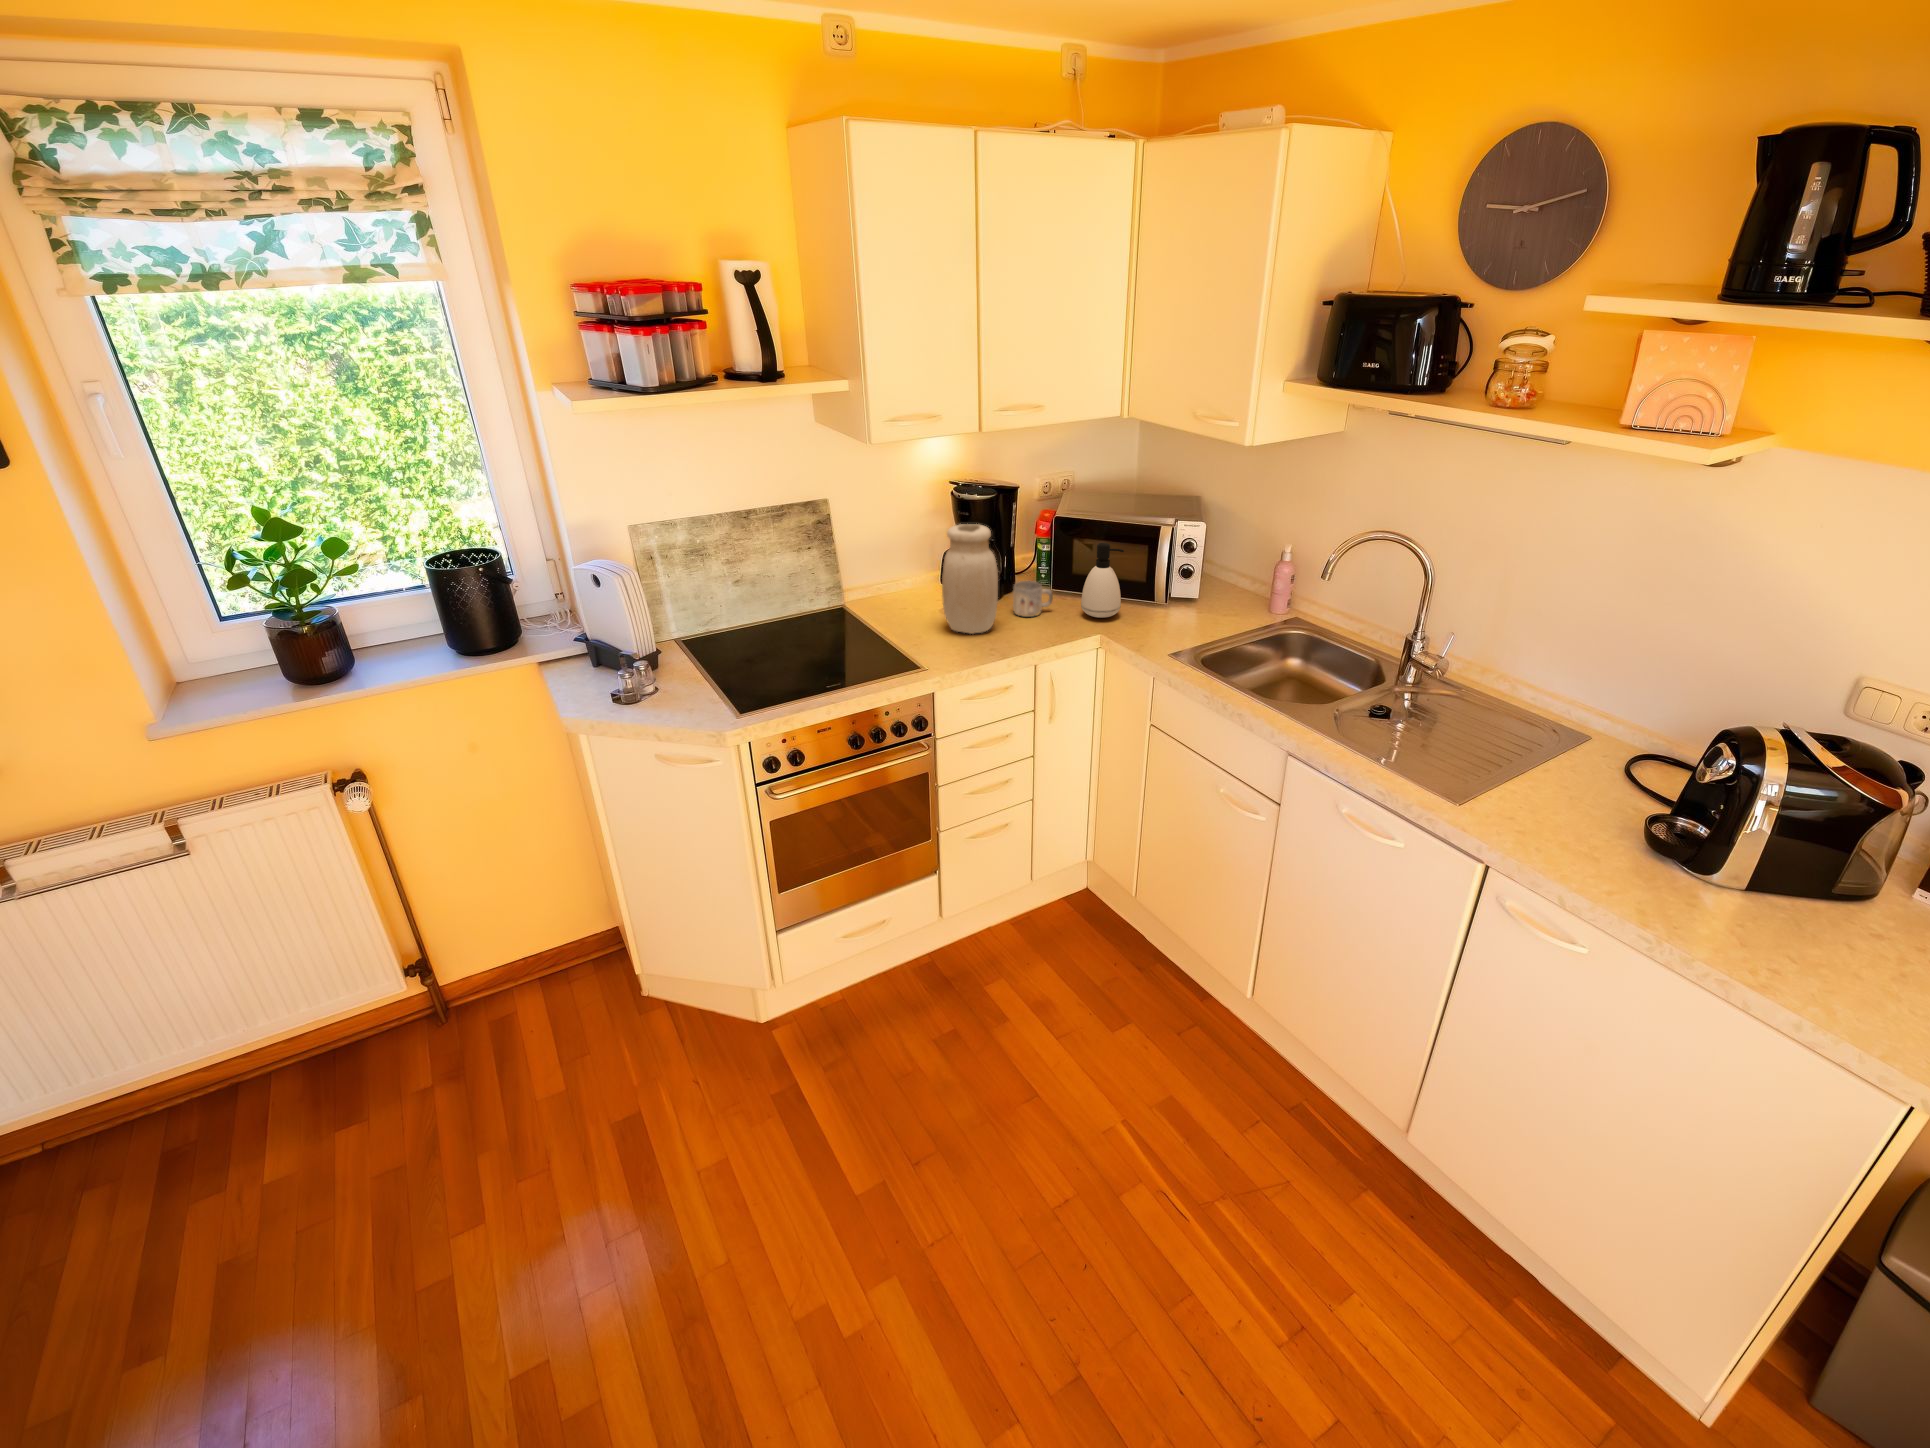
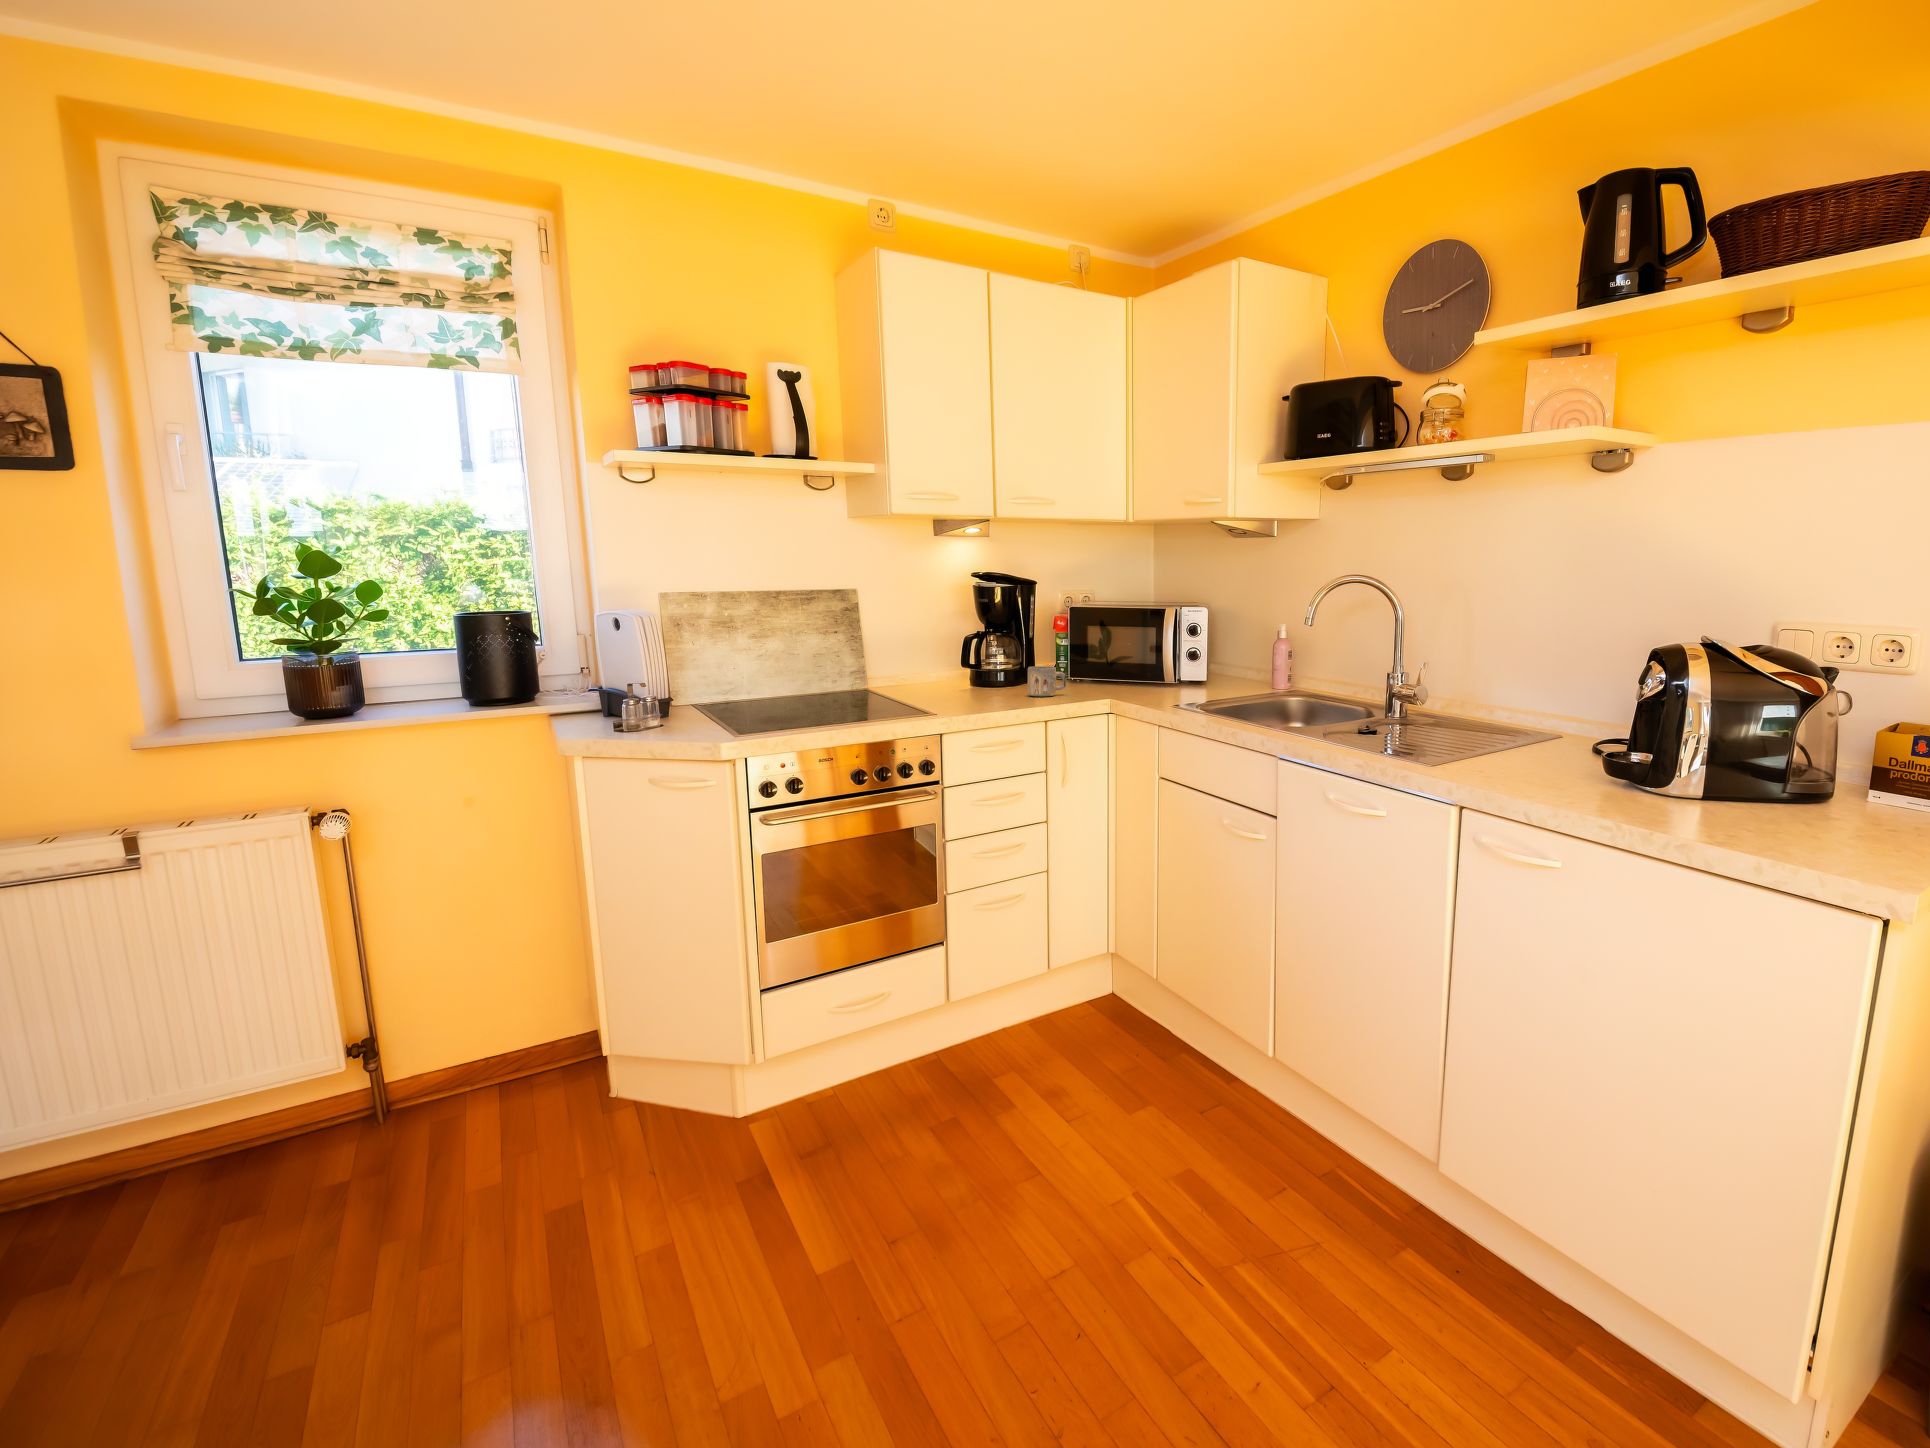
jar: present [942,524,998,634] -> none [957,597,1012,702]
soap dispenser: present [1081,543,1124,618] -> none [1094,622,1134,695]

